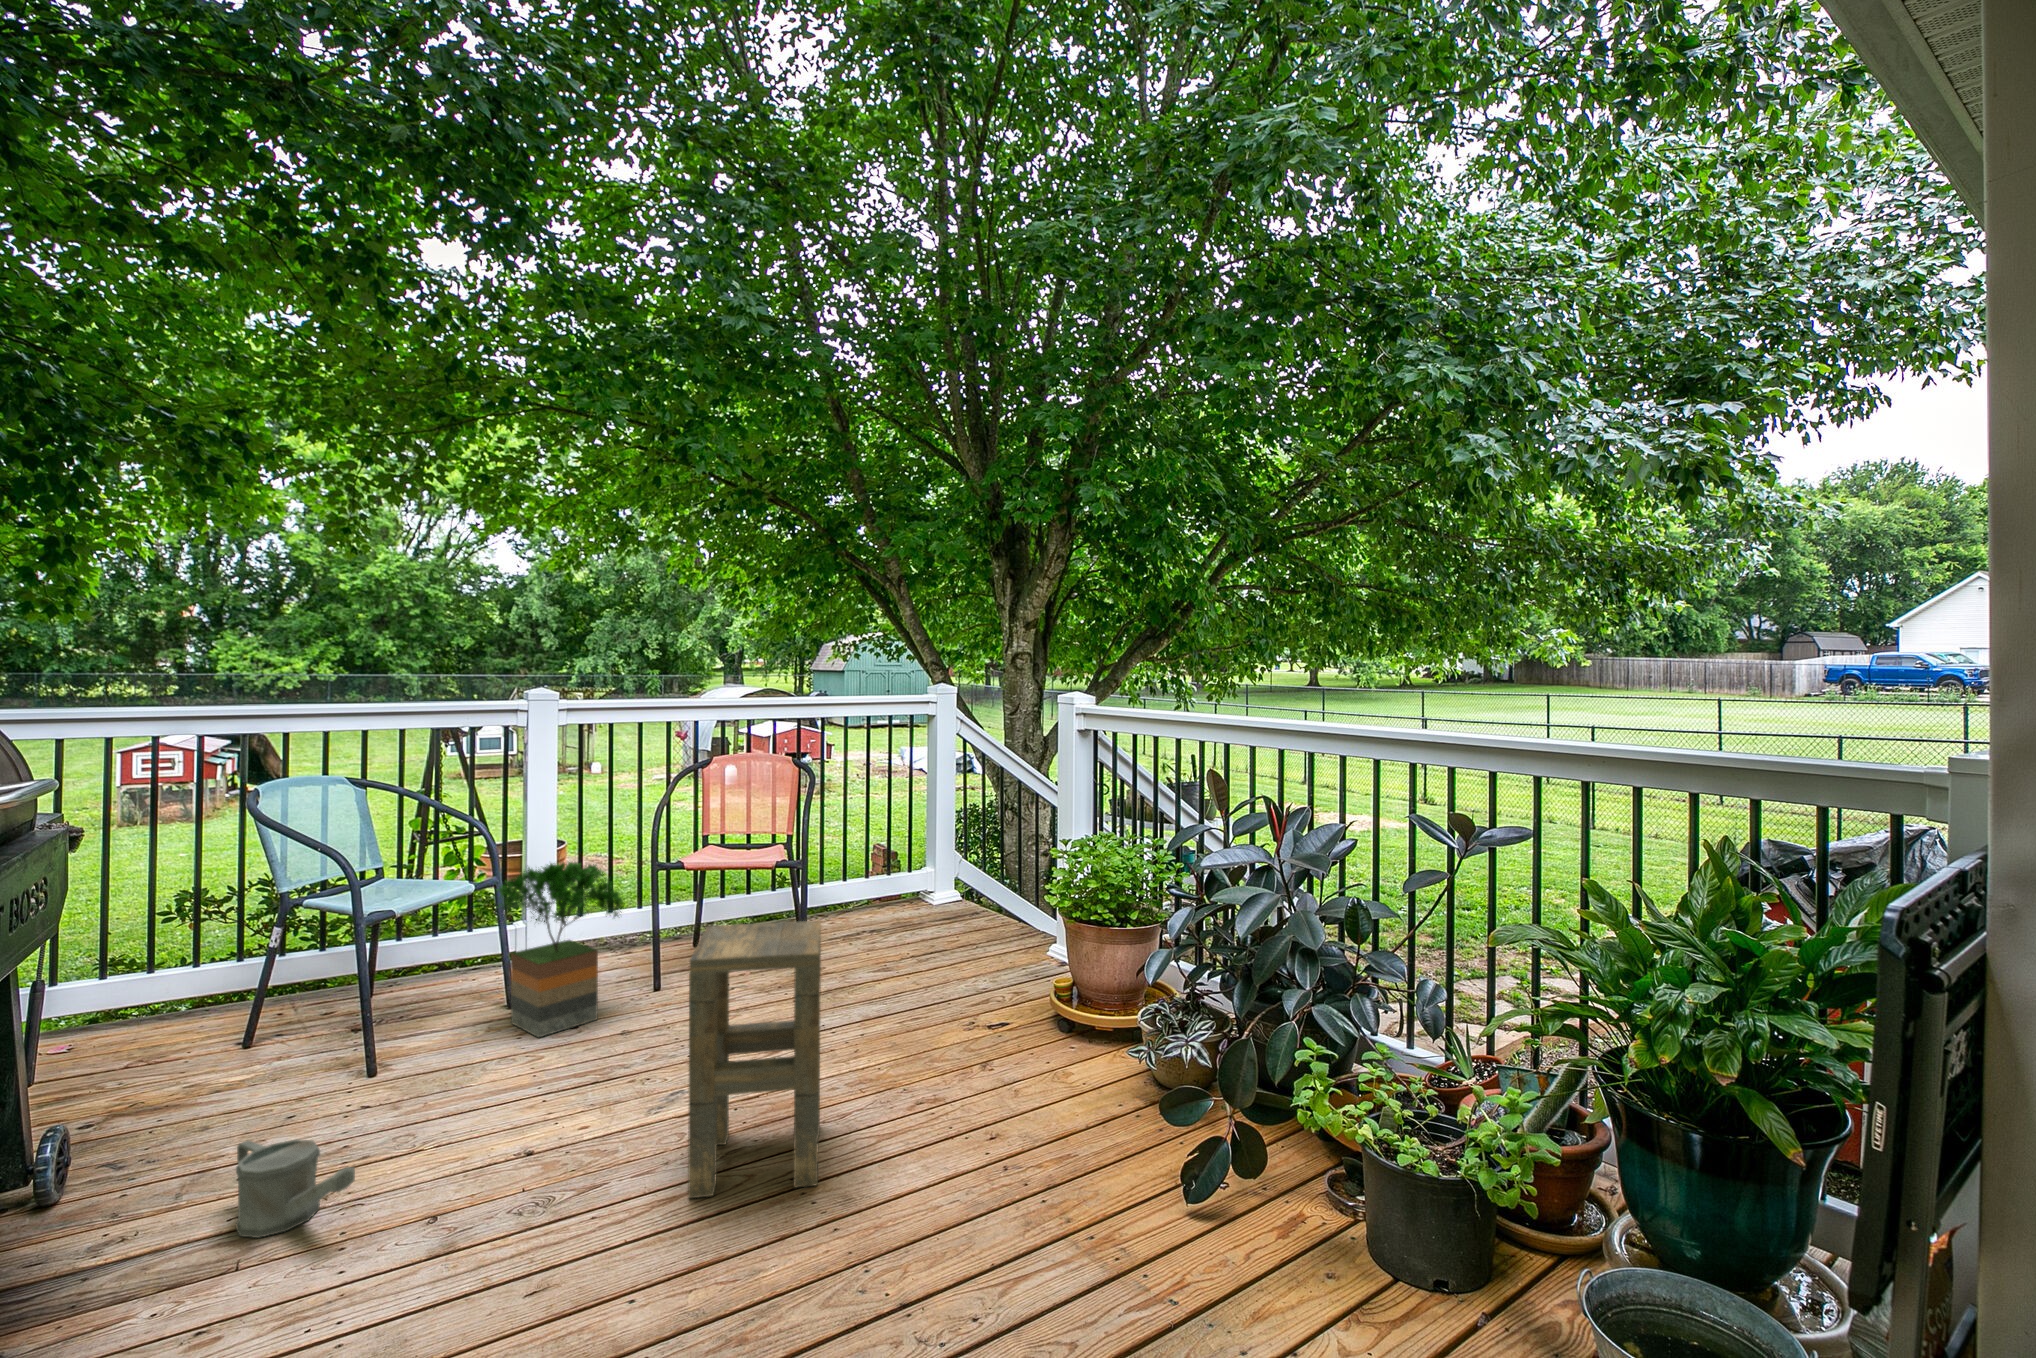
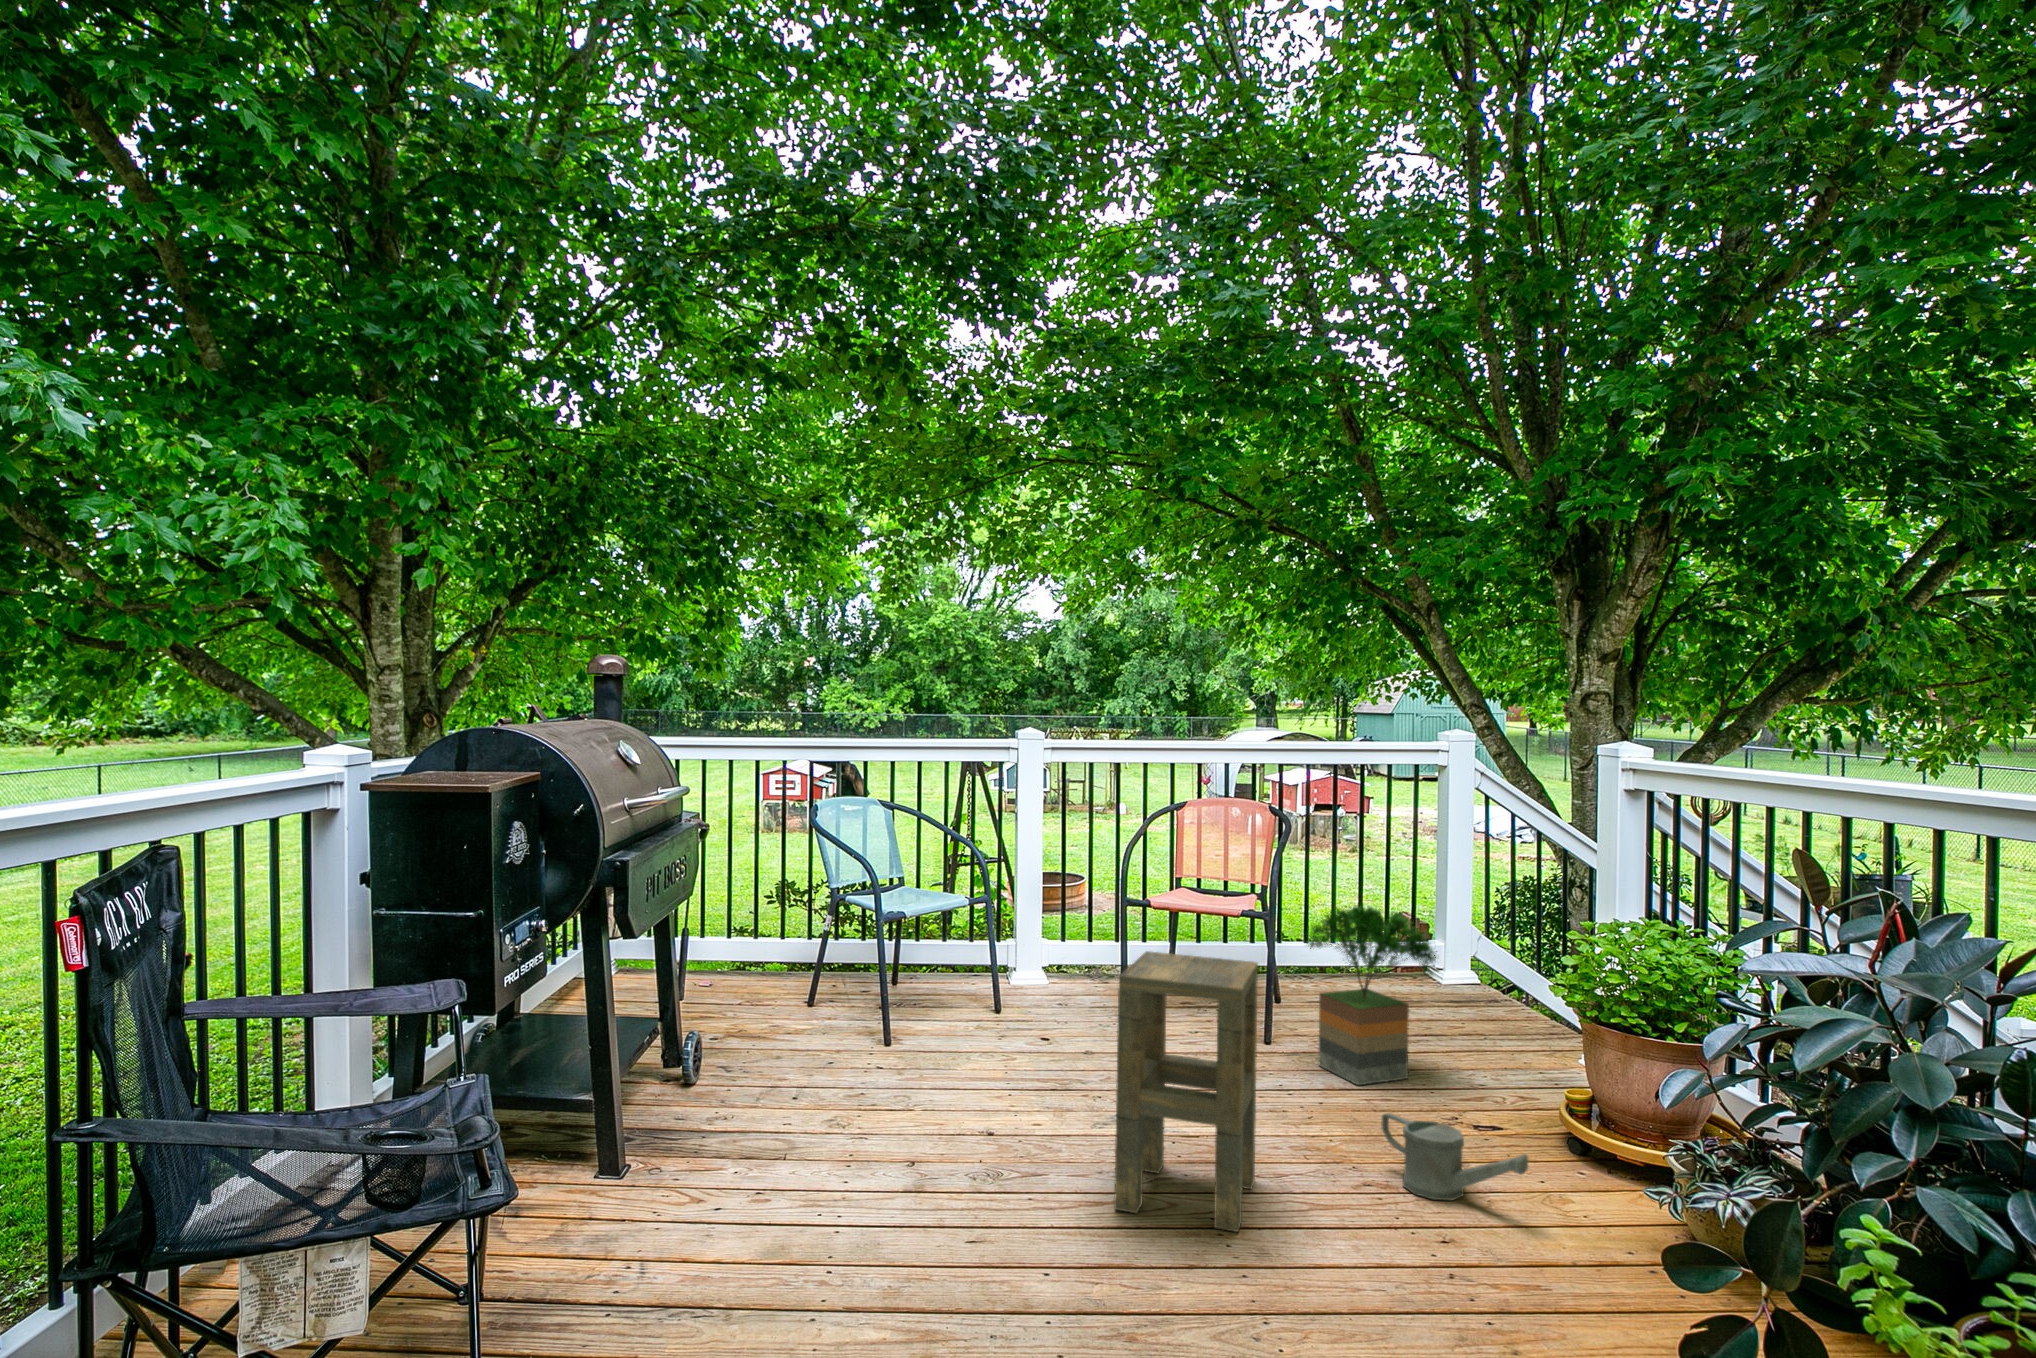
potted tree: present [497,862,625,1037] -> present [1308,906,1437,1085]
watering can: present [236,1139,355,1238] -> present [1382,1113,1528,1200]

